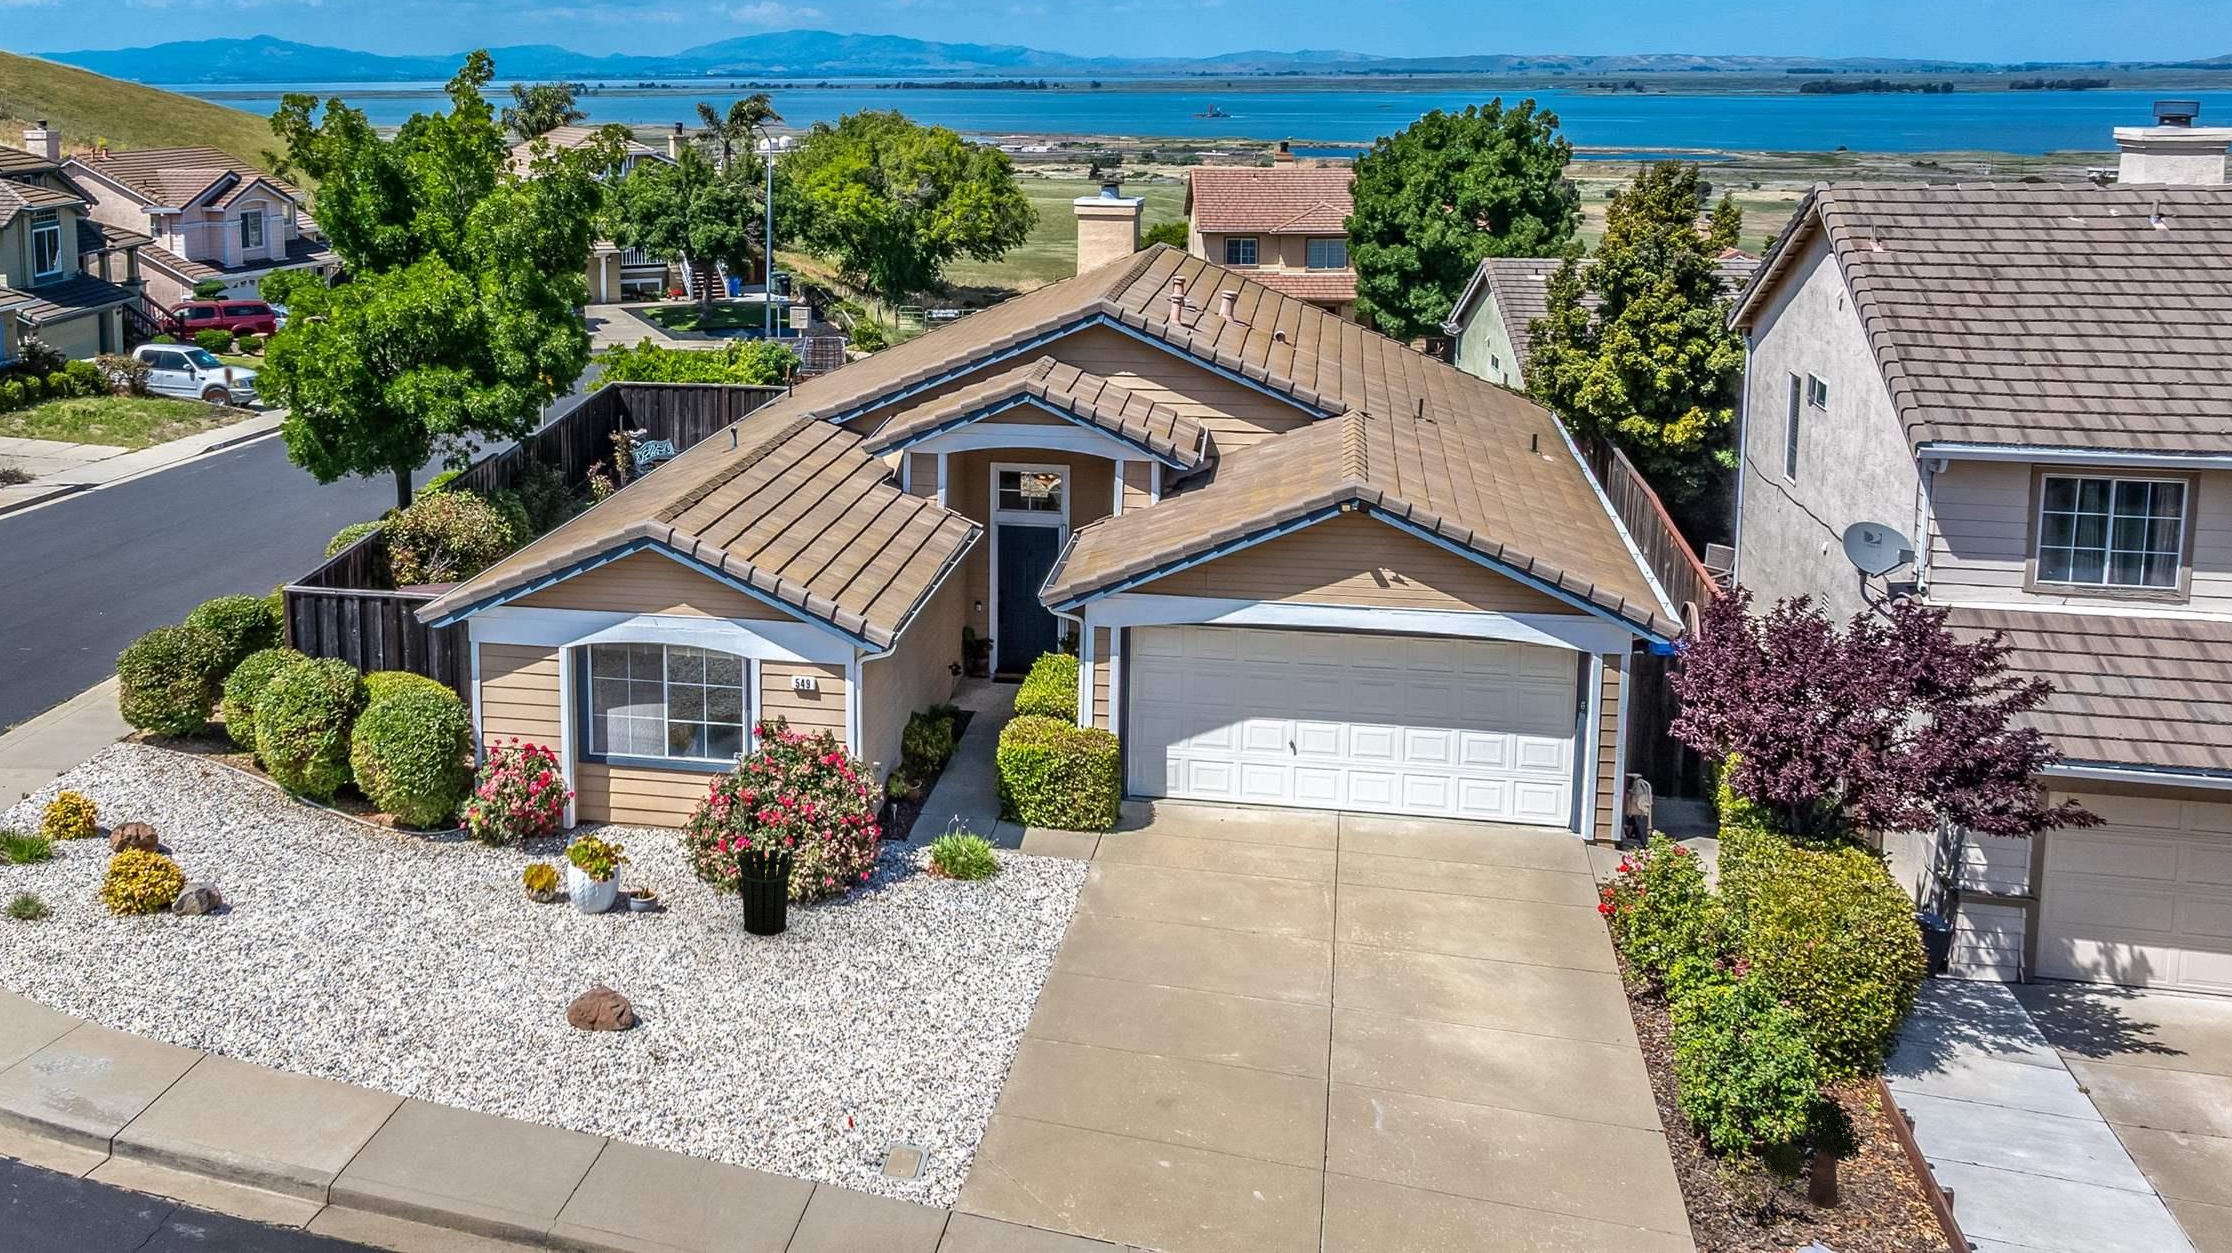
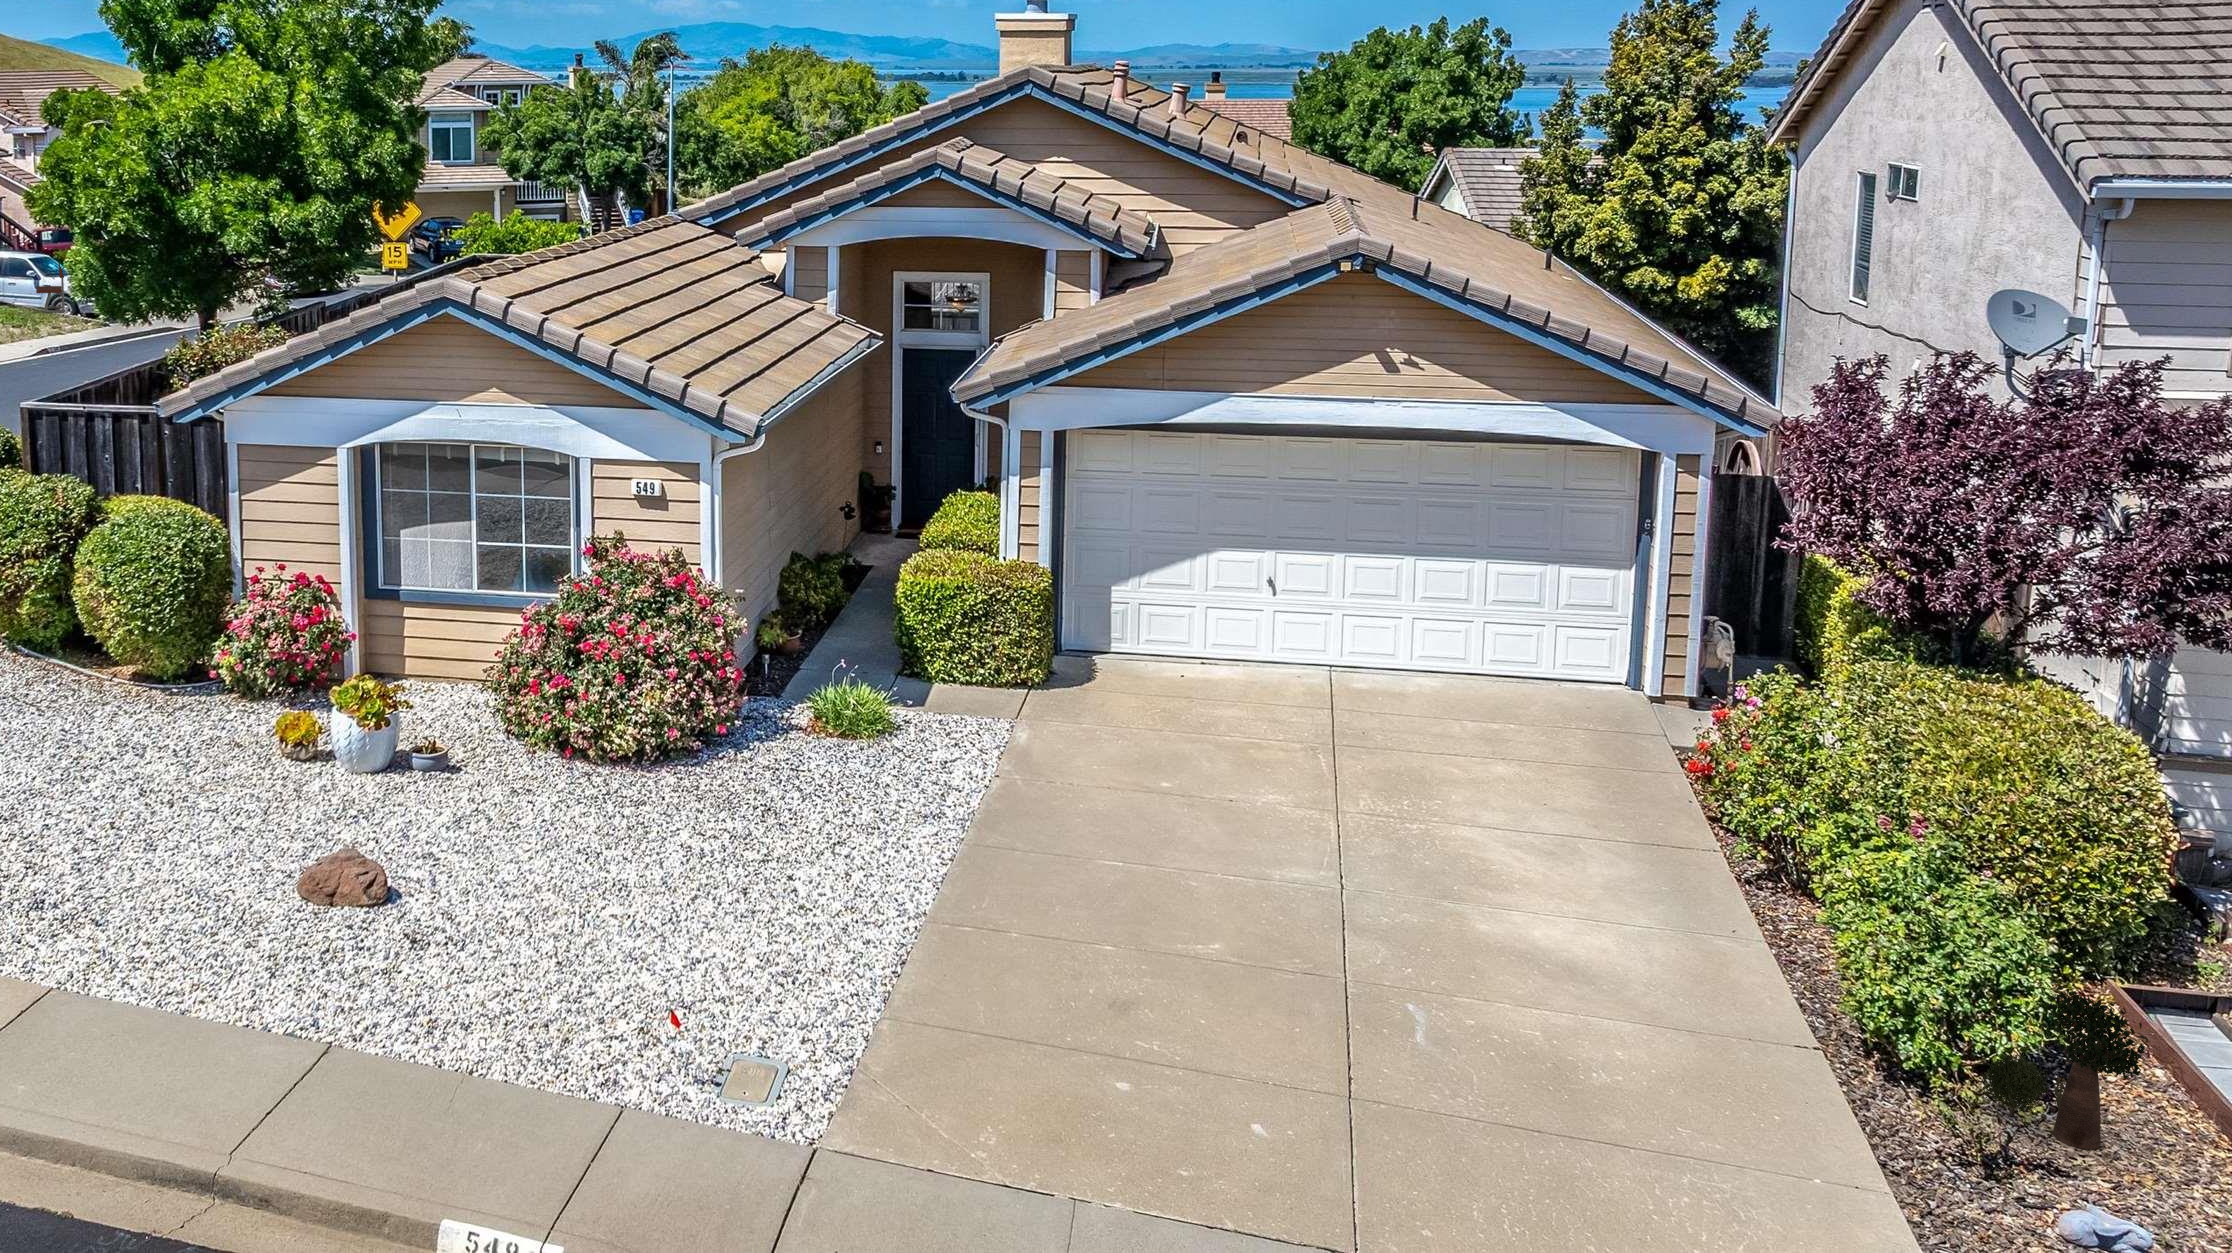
waste bin: present [737,850,793,936] -> none [547,691,622,800]

